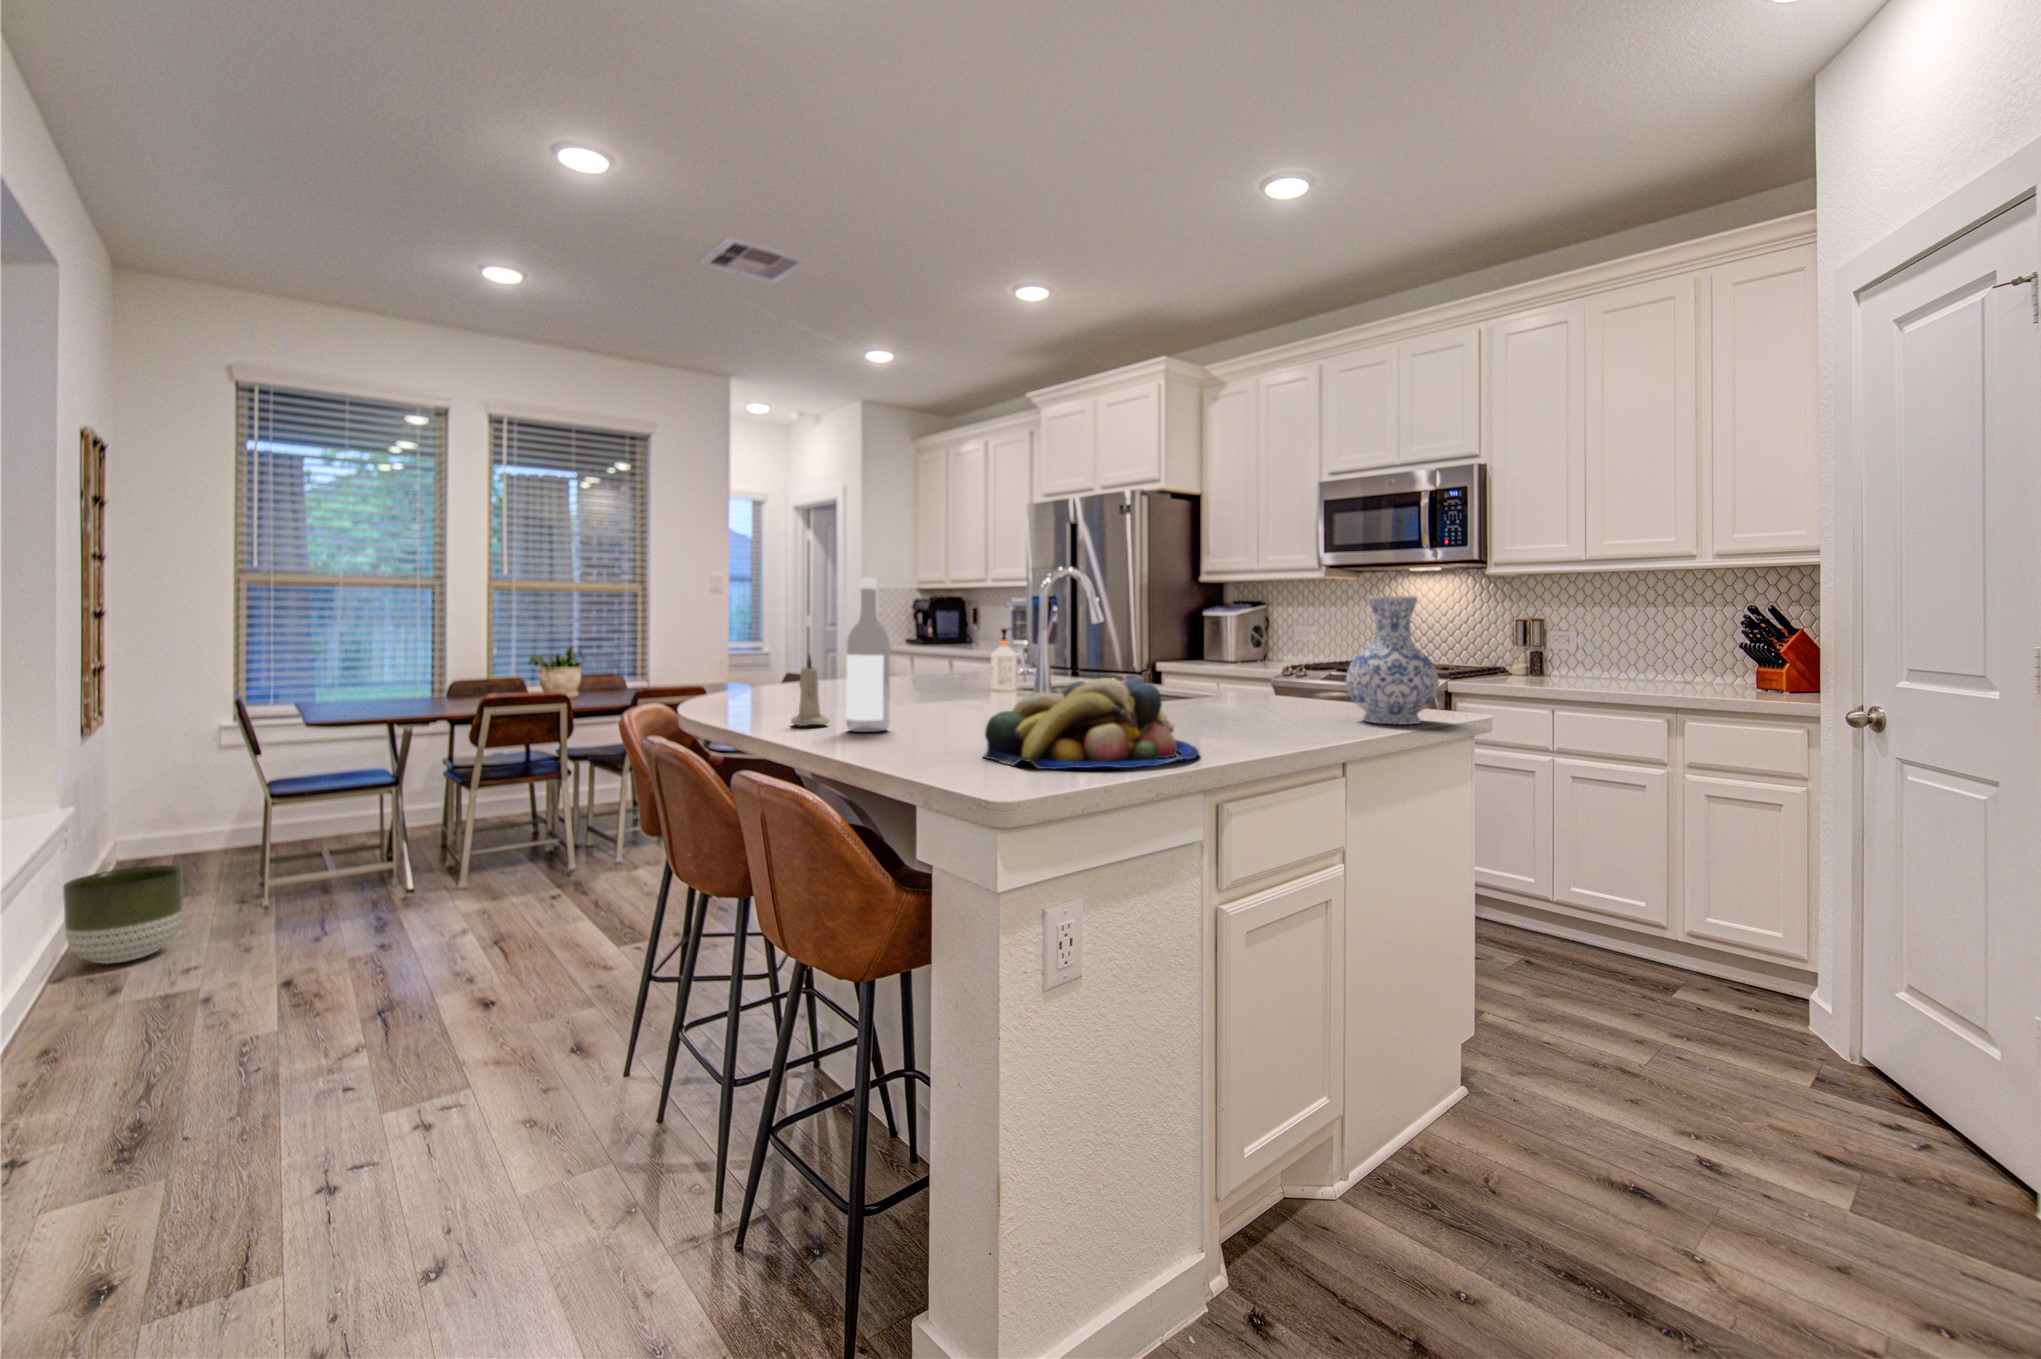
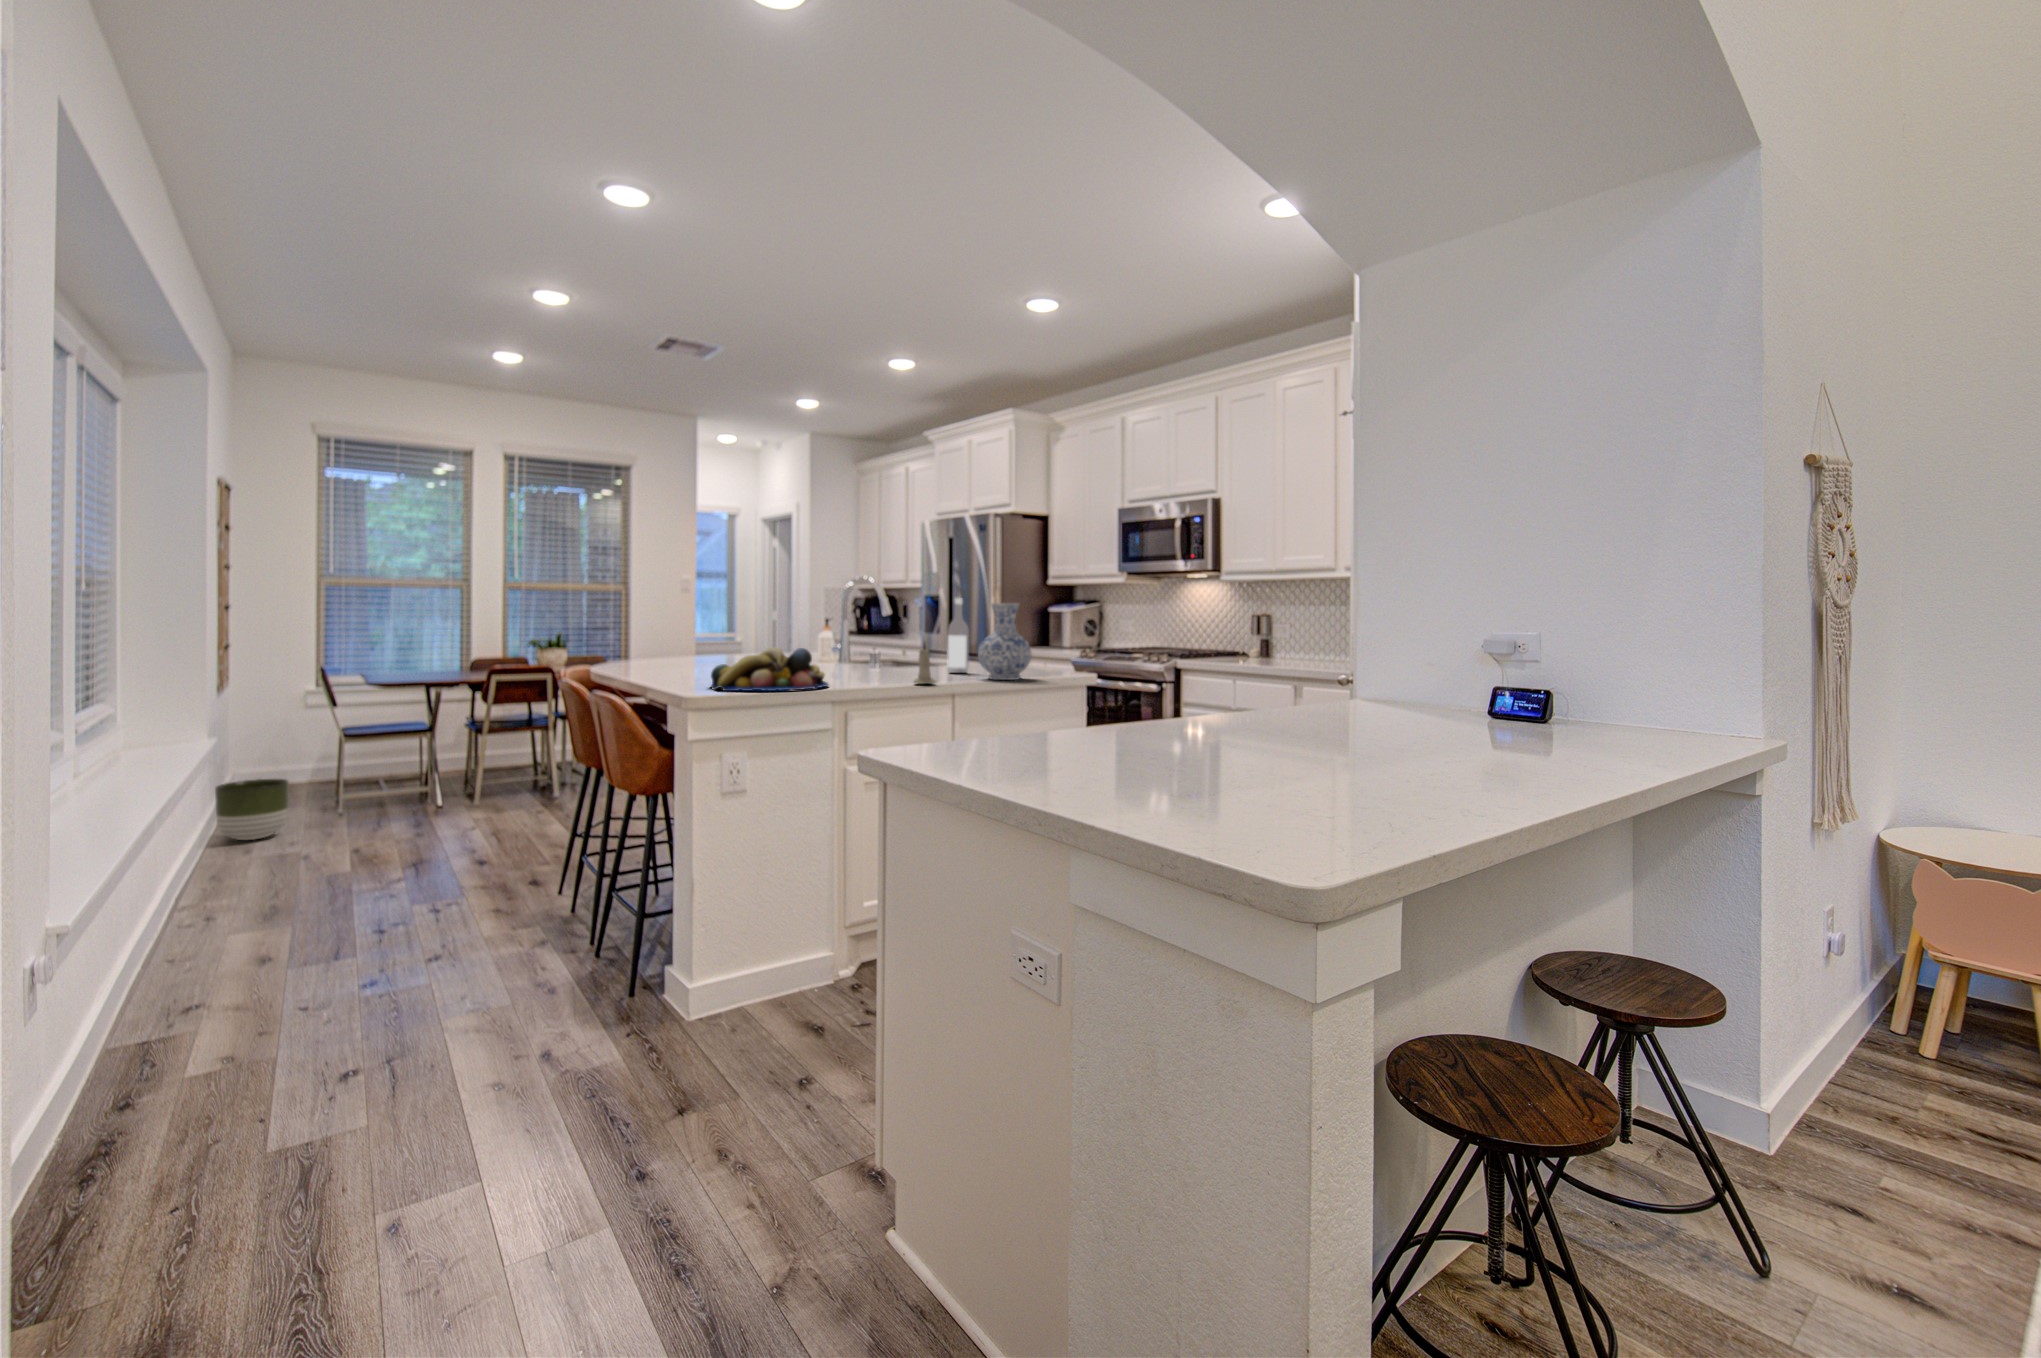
wine bottle: present [846,578,890,732] -> present [948,598,969,673]
candle: present [791,655,829,726] -> present [914,644,936,684]

